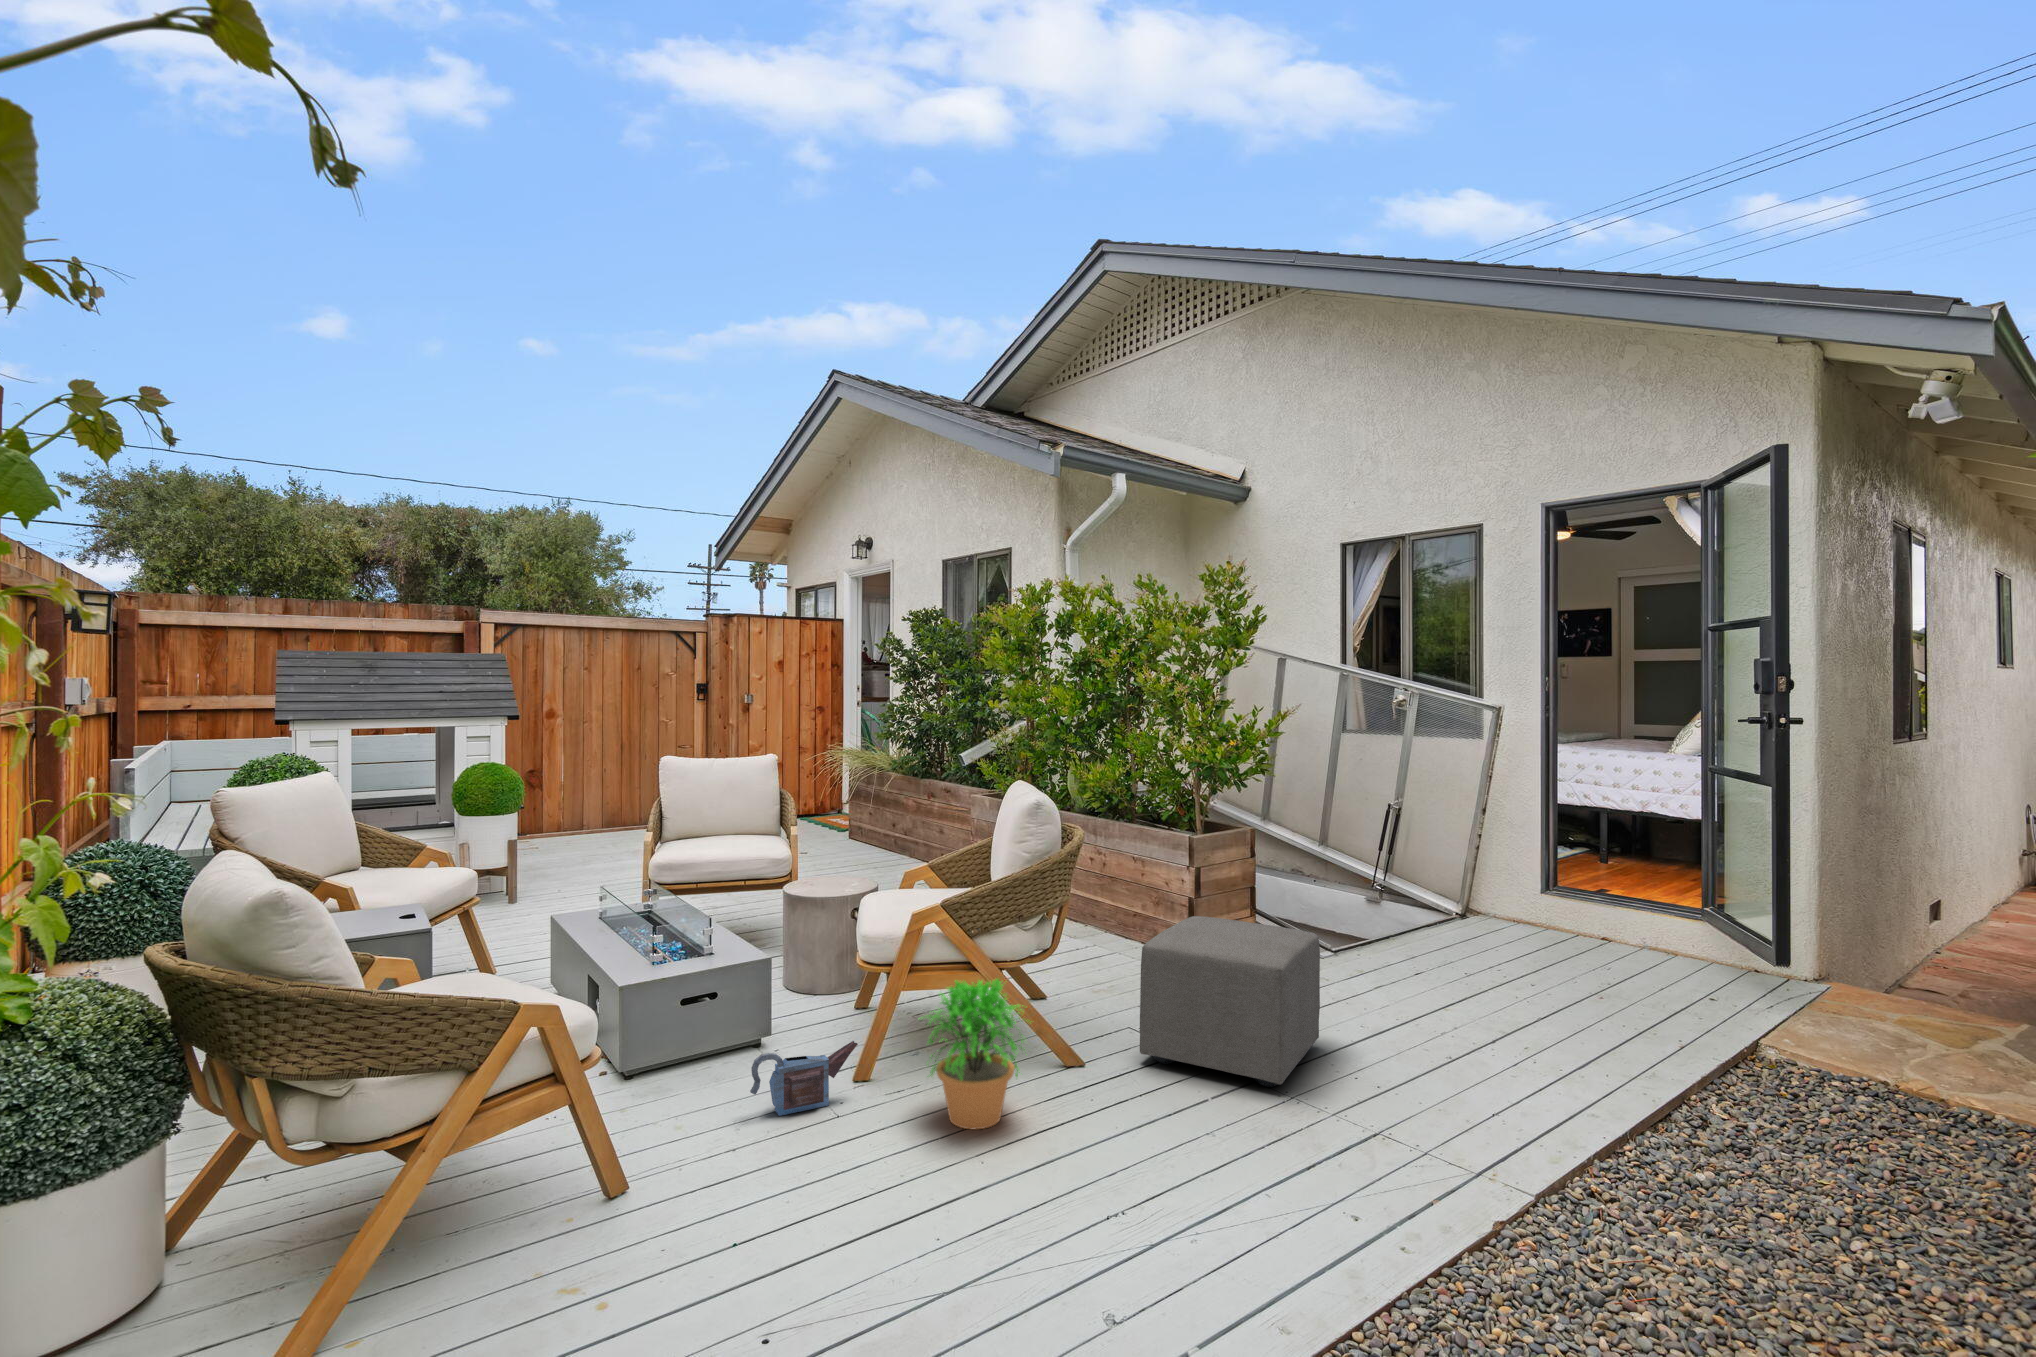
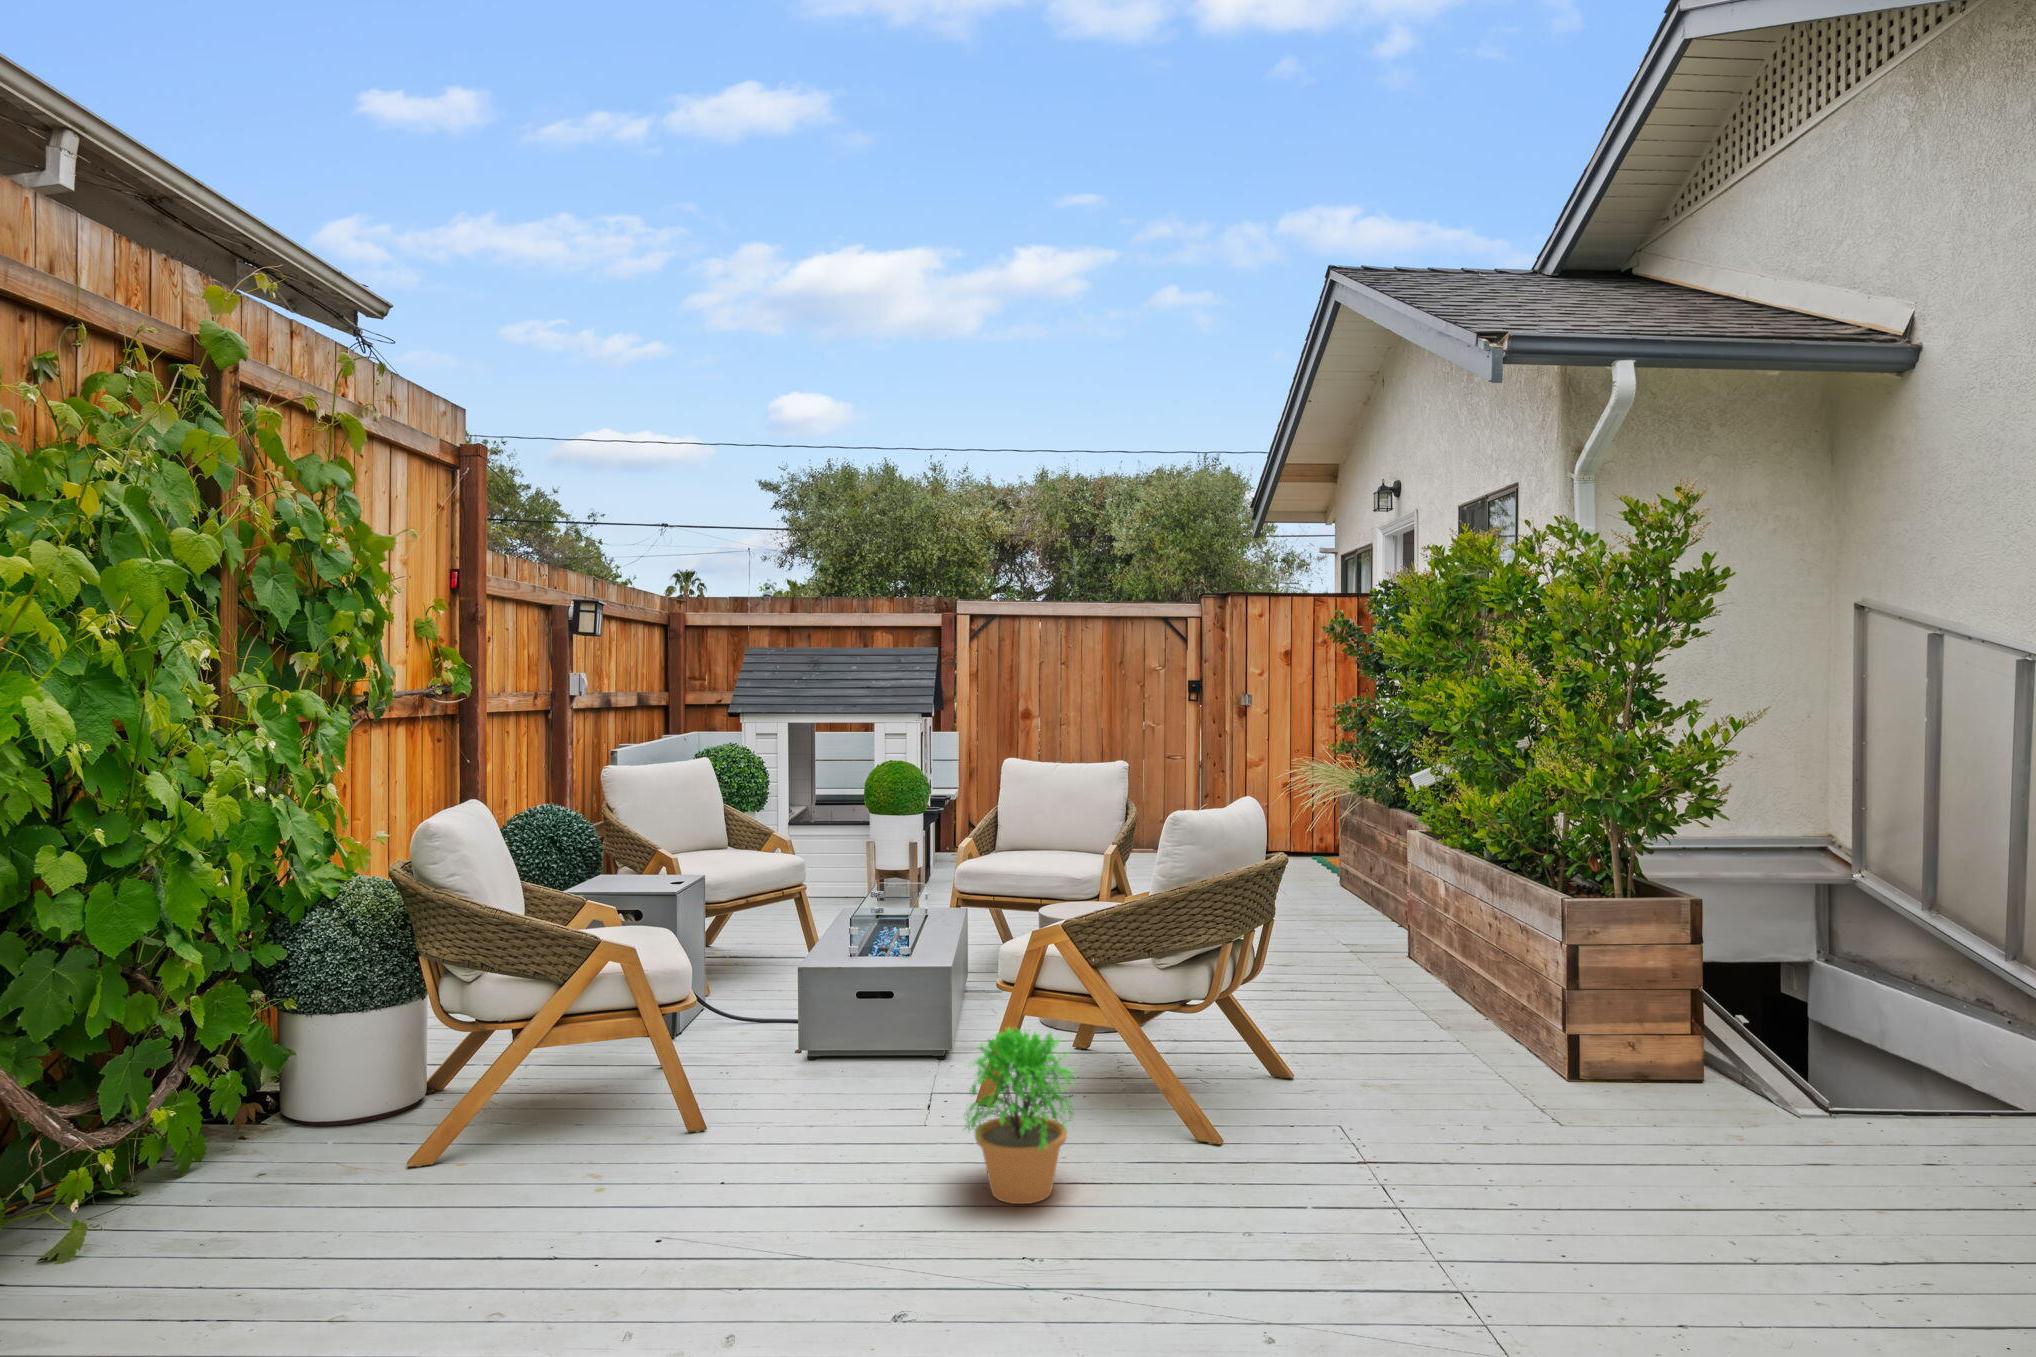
ottoman: present [1140,916,1320,1087] -> none [1288,1005,1577,1251]
watering can: present [750,1041,858,1116] -> none [824,1073,941,1144]

